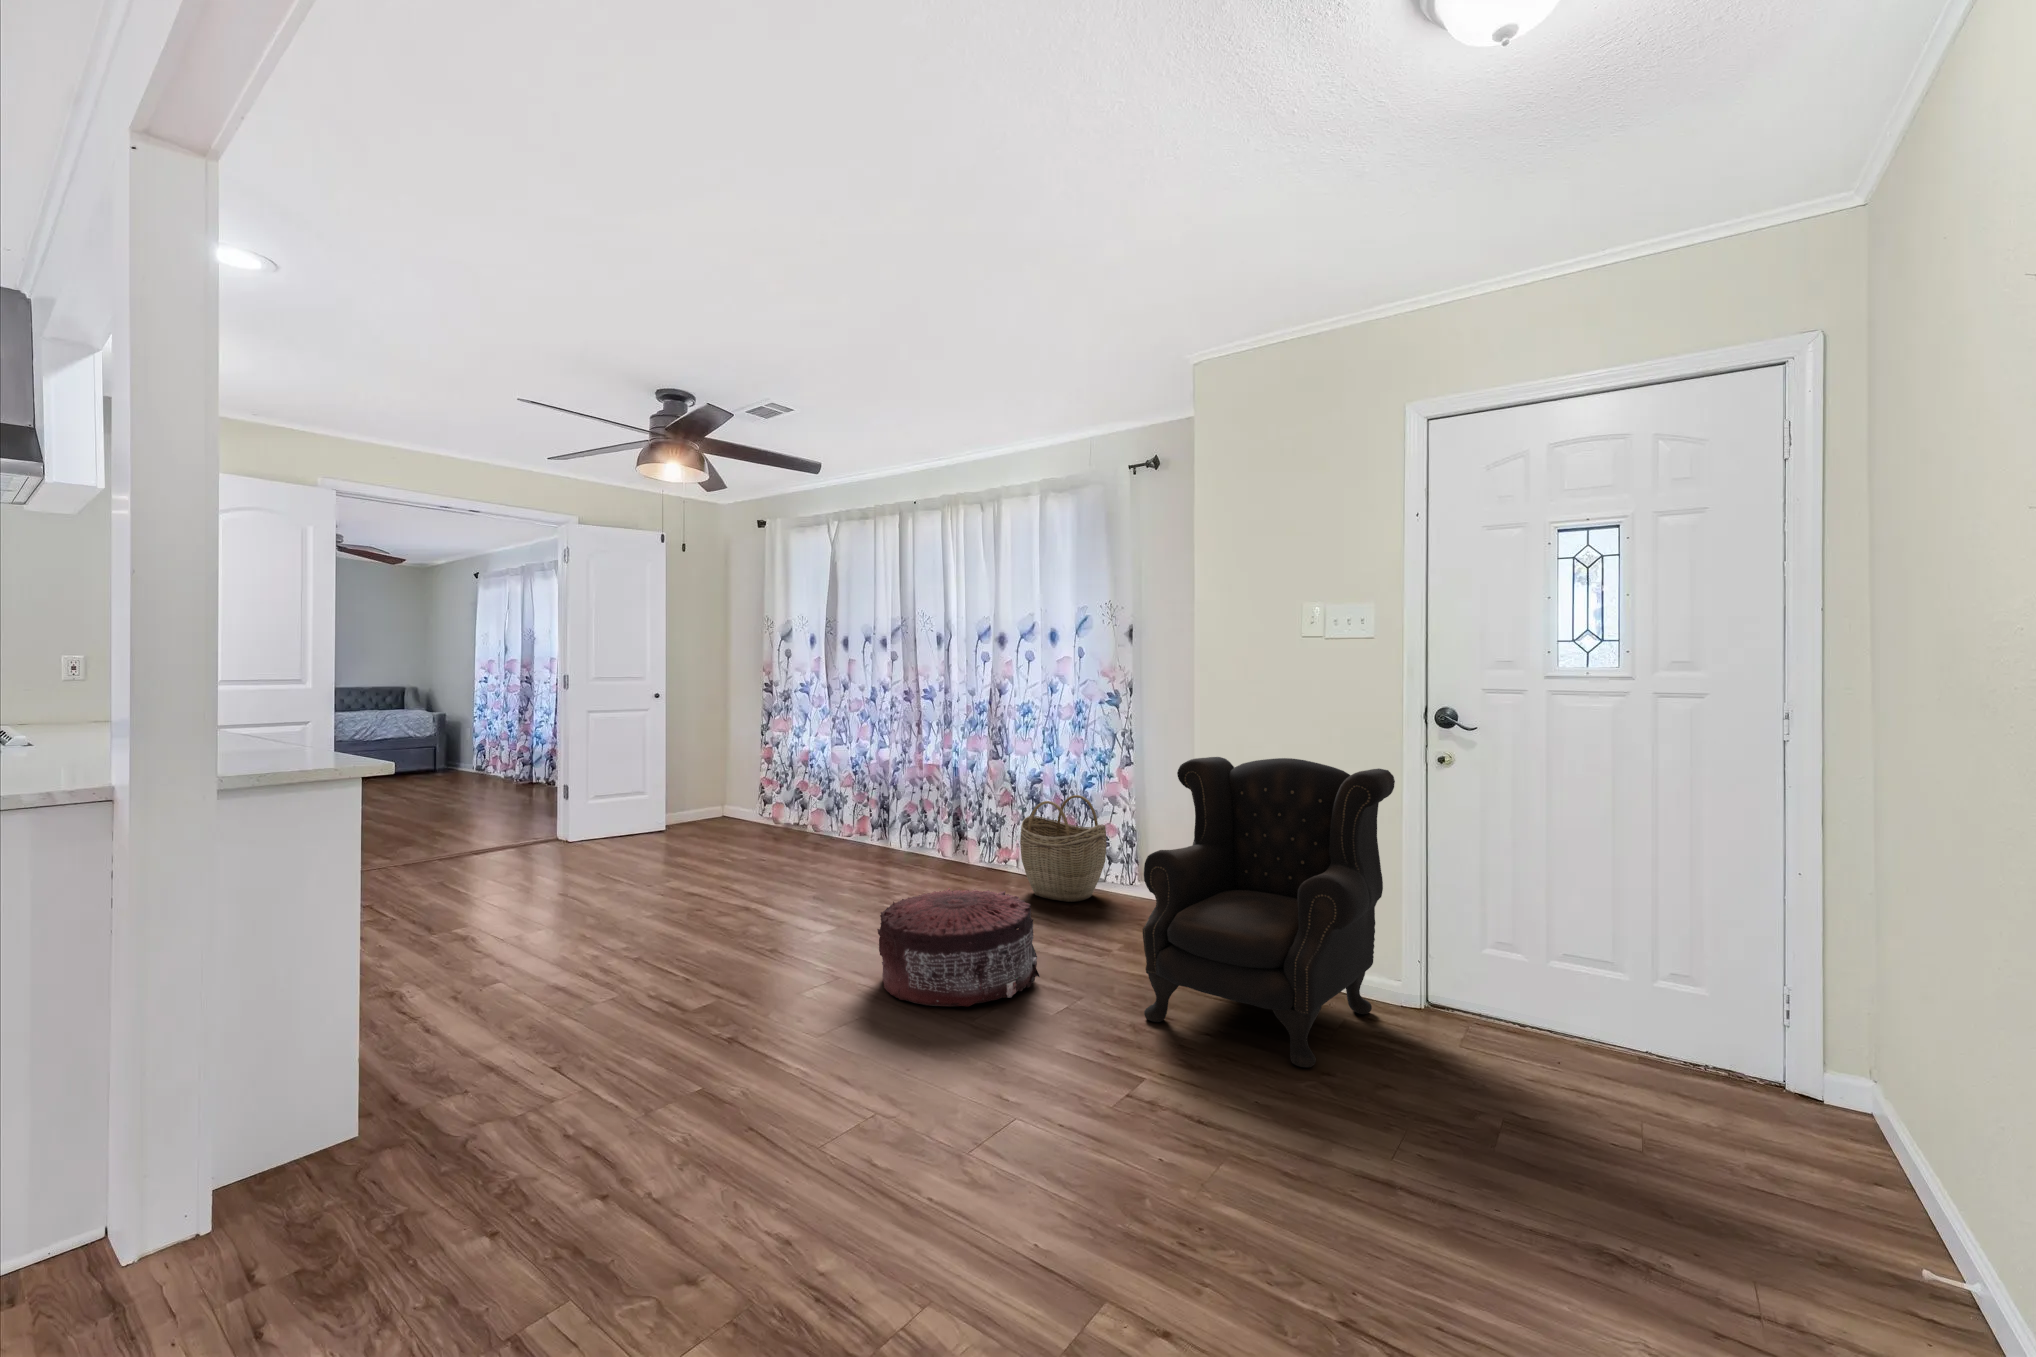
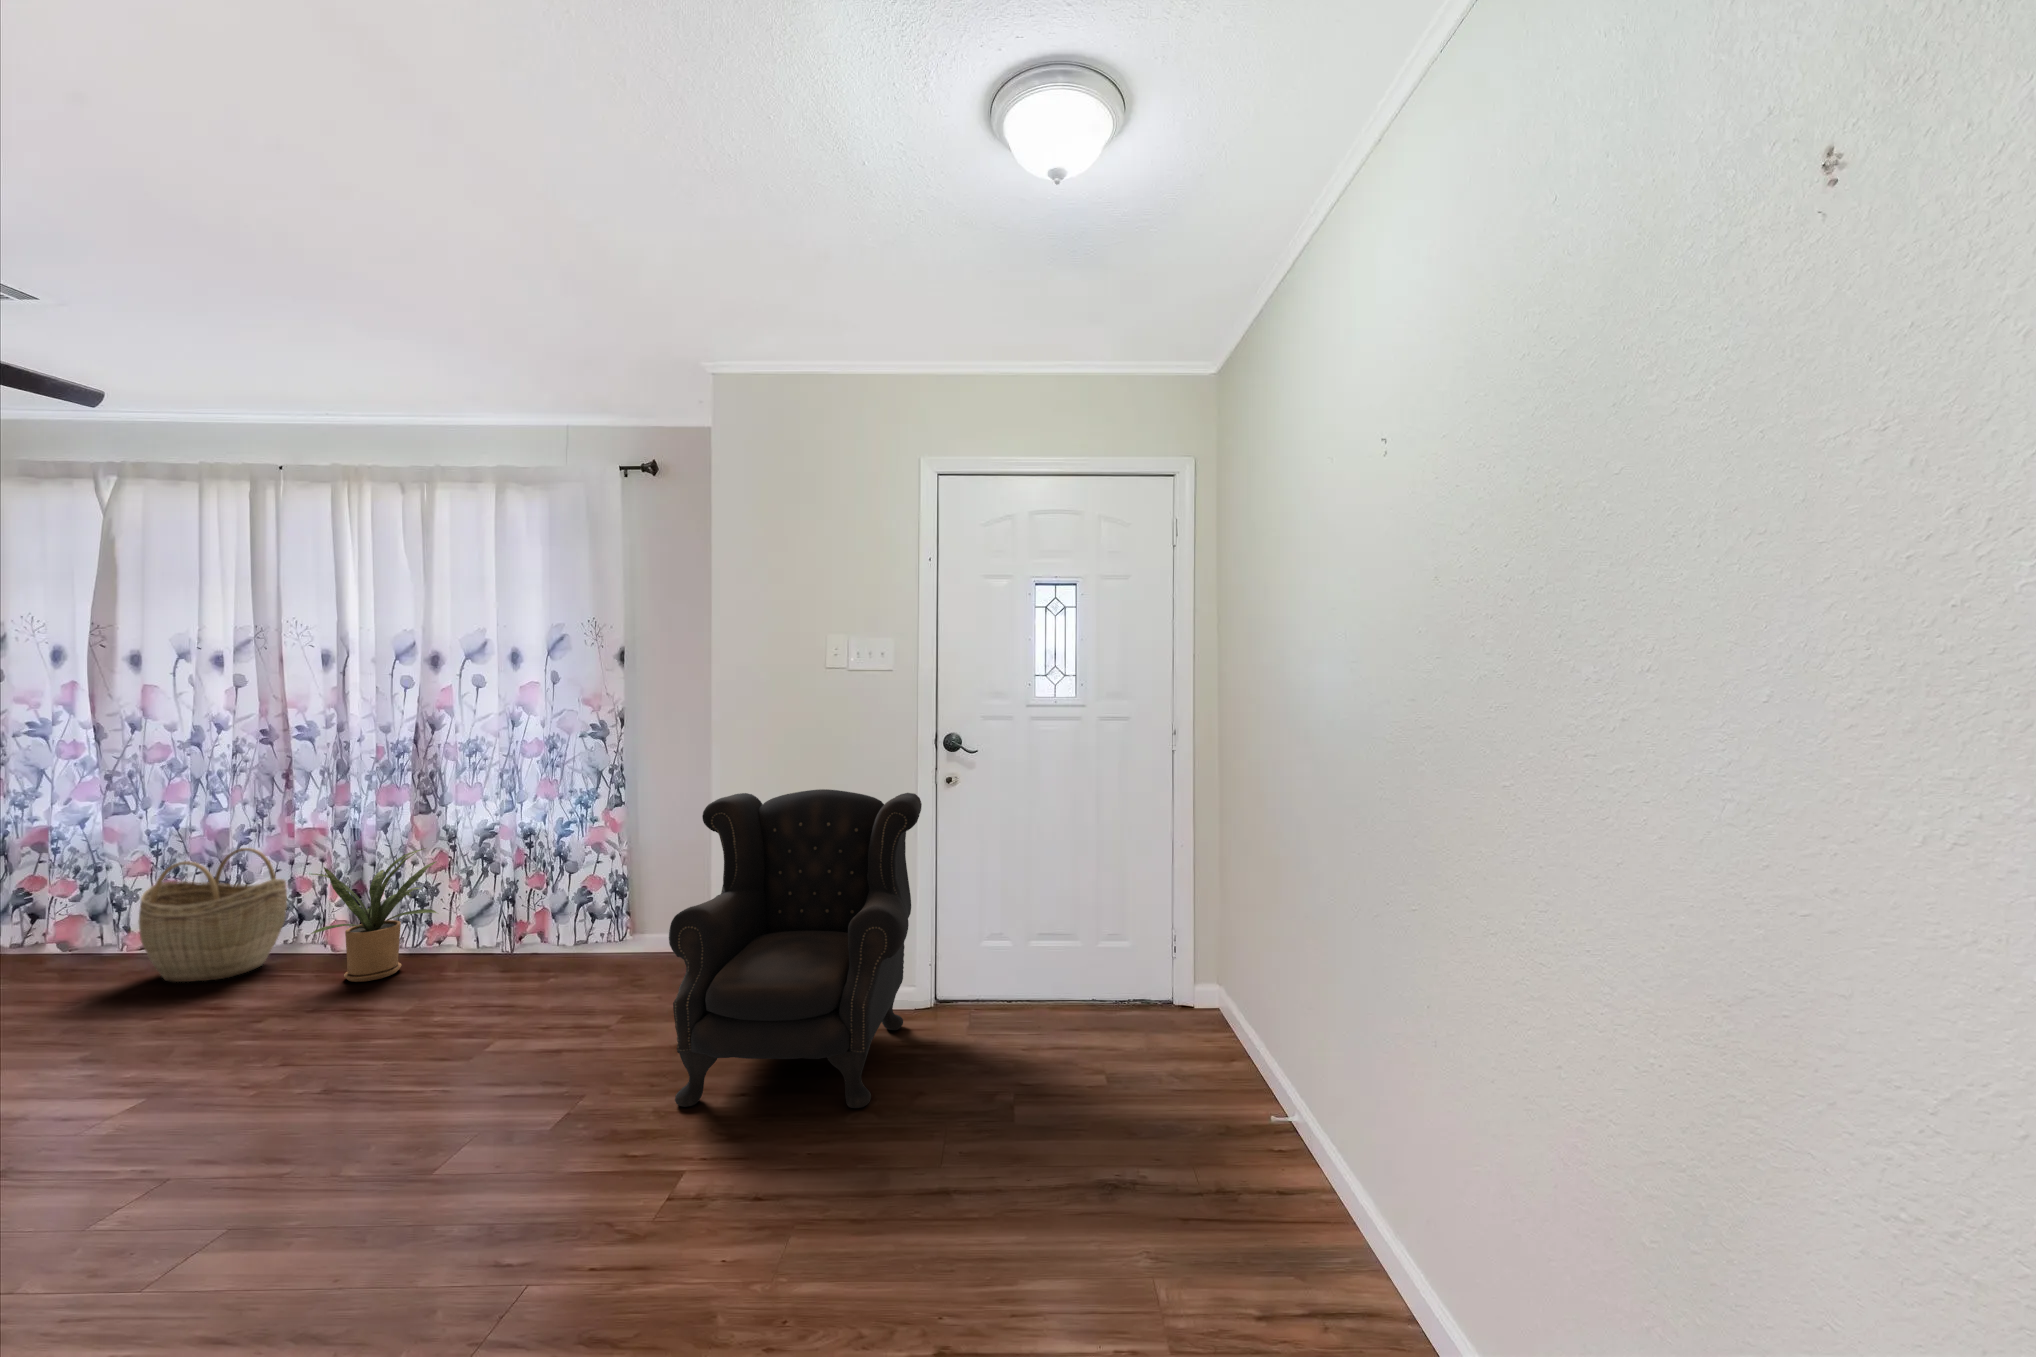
house plant: none [921,786,1004,881] -> present [311,848,437,982]
woven basket: present [1020,795,1107,902] -> present [139,848,287,982]
pouf: present [877,888,1039,1006] -> none [236,990,524,1198]

